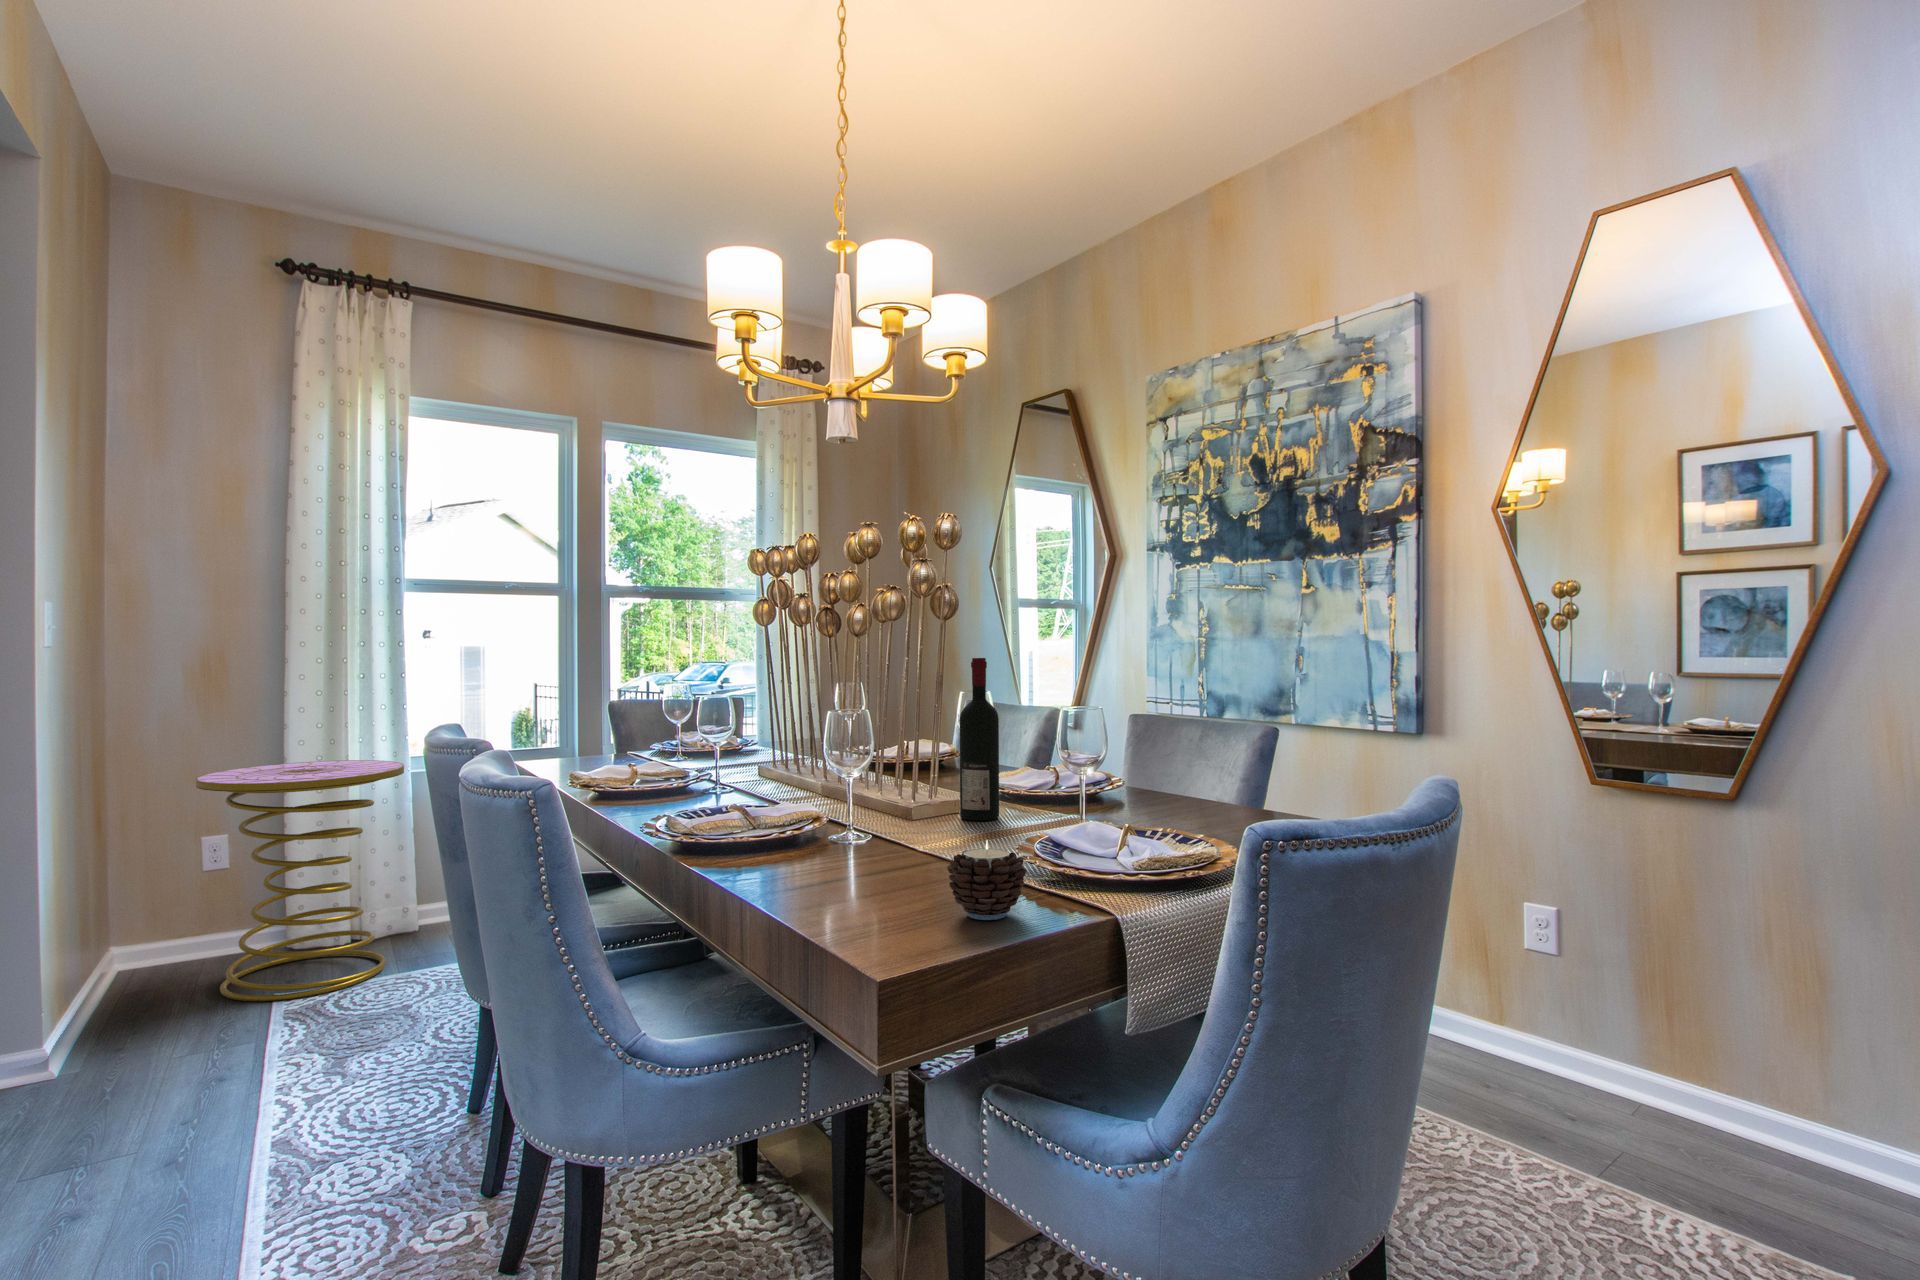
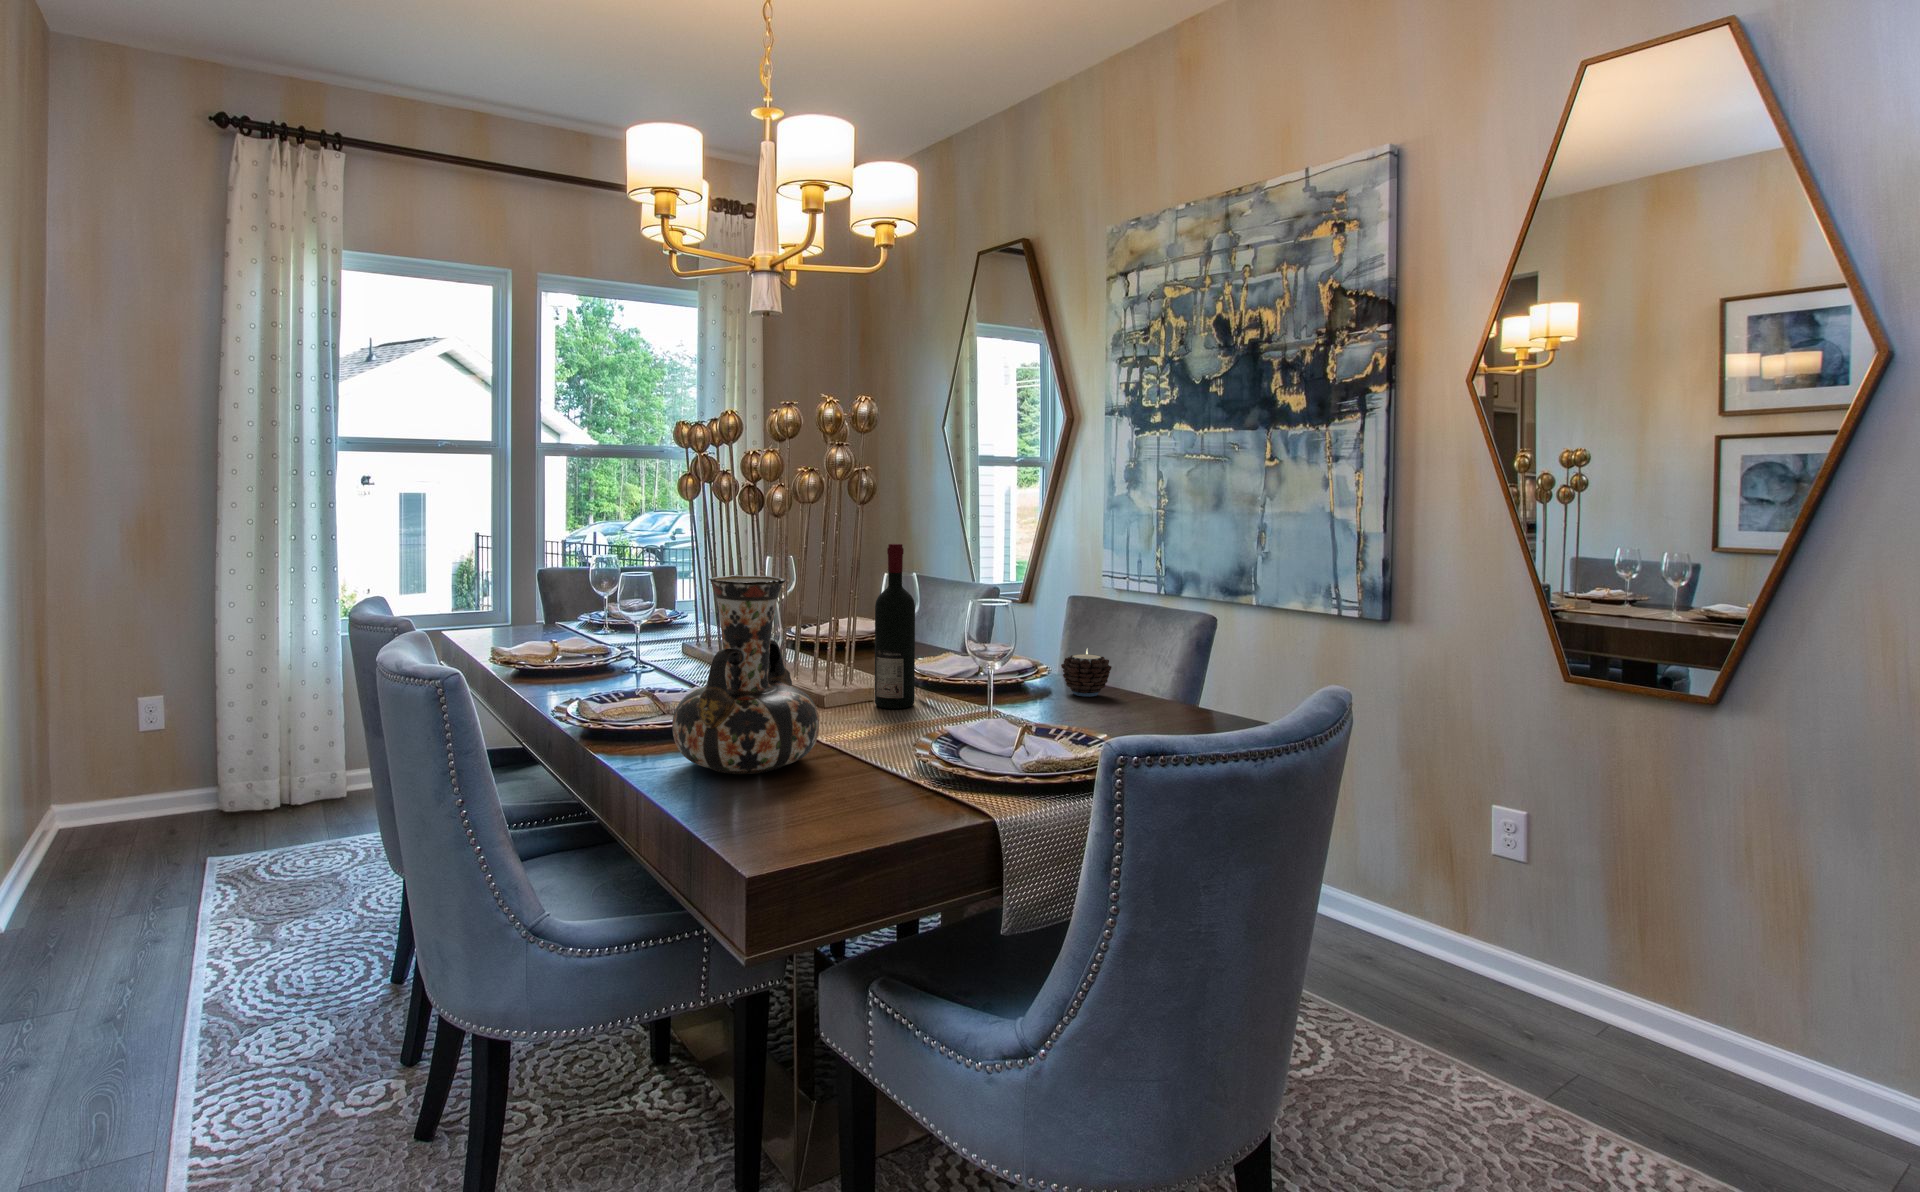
decorative vase: none [777,681,922,880] -> present [672,575,819,774]
side table: present [196,760,404,1001] -> none [105,622,326,866]
candle: present [947,840,1027,920] -> present [1061,651,1112,696]

